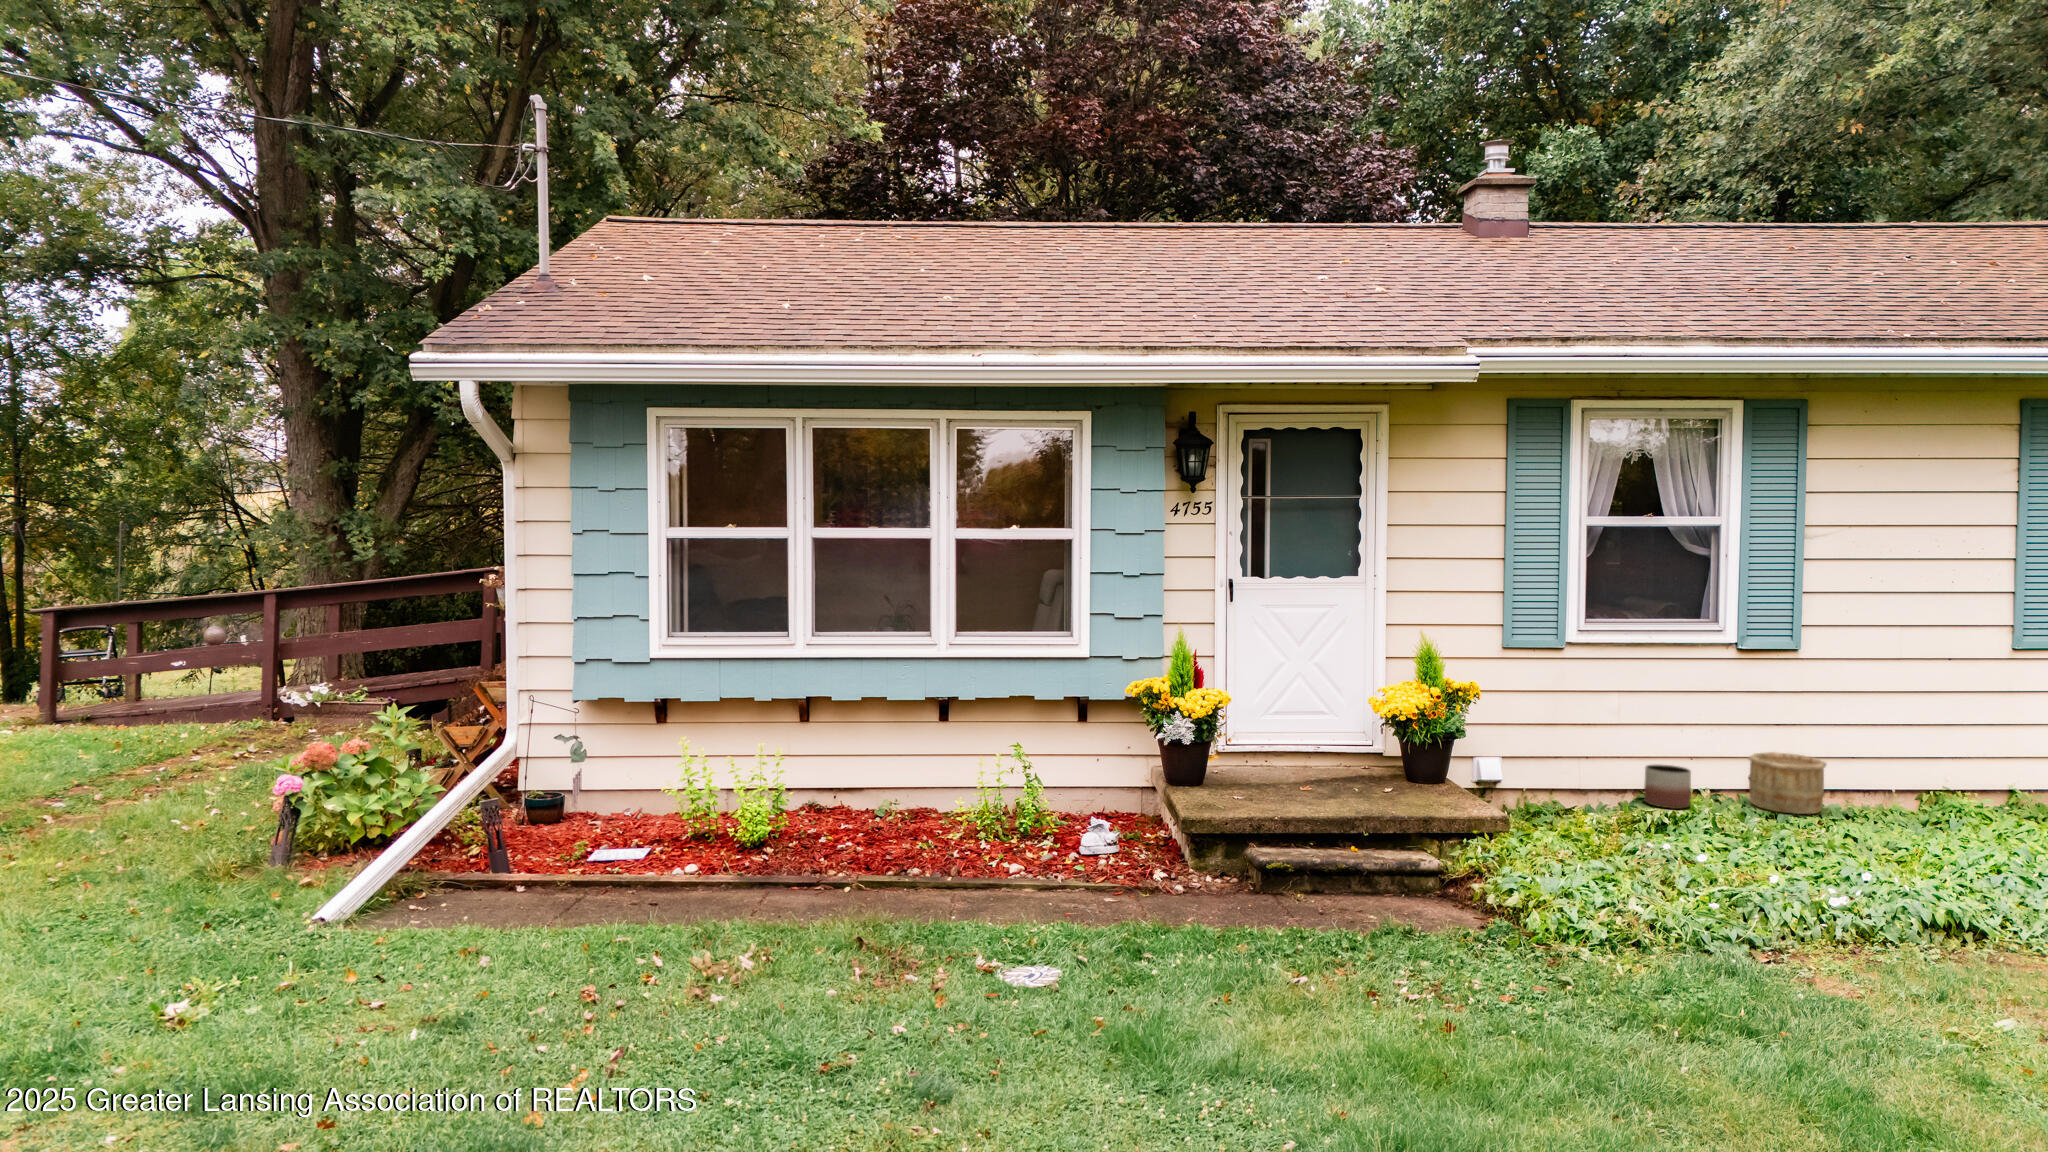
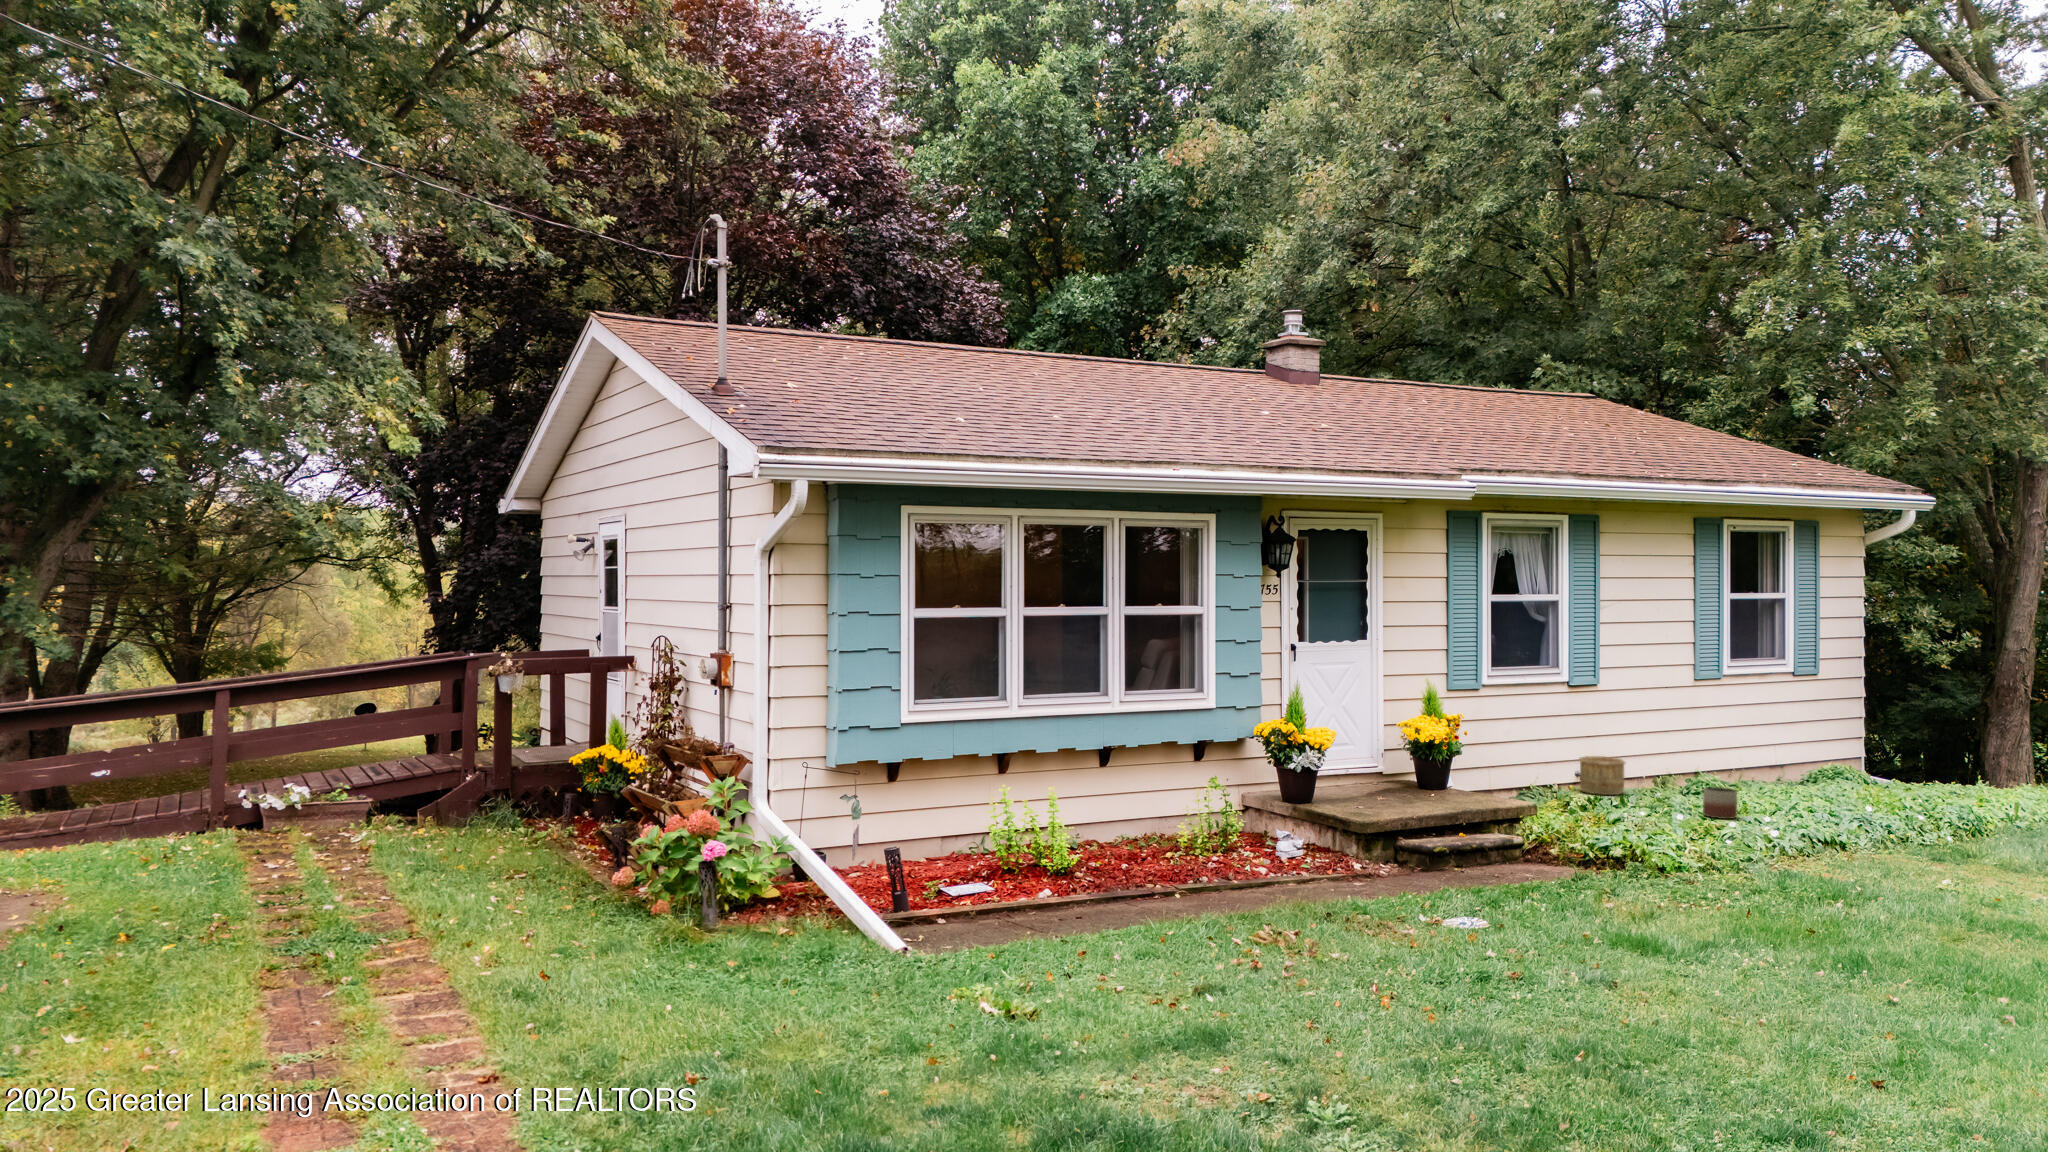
planter: present [1644,765,1691,809] -> present [1703,787,1737,819]

